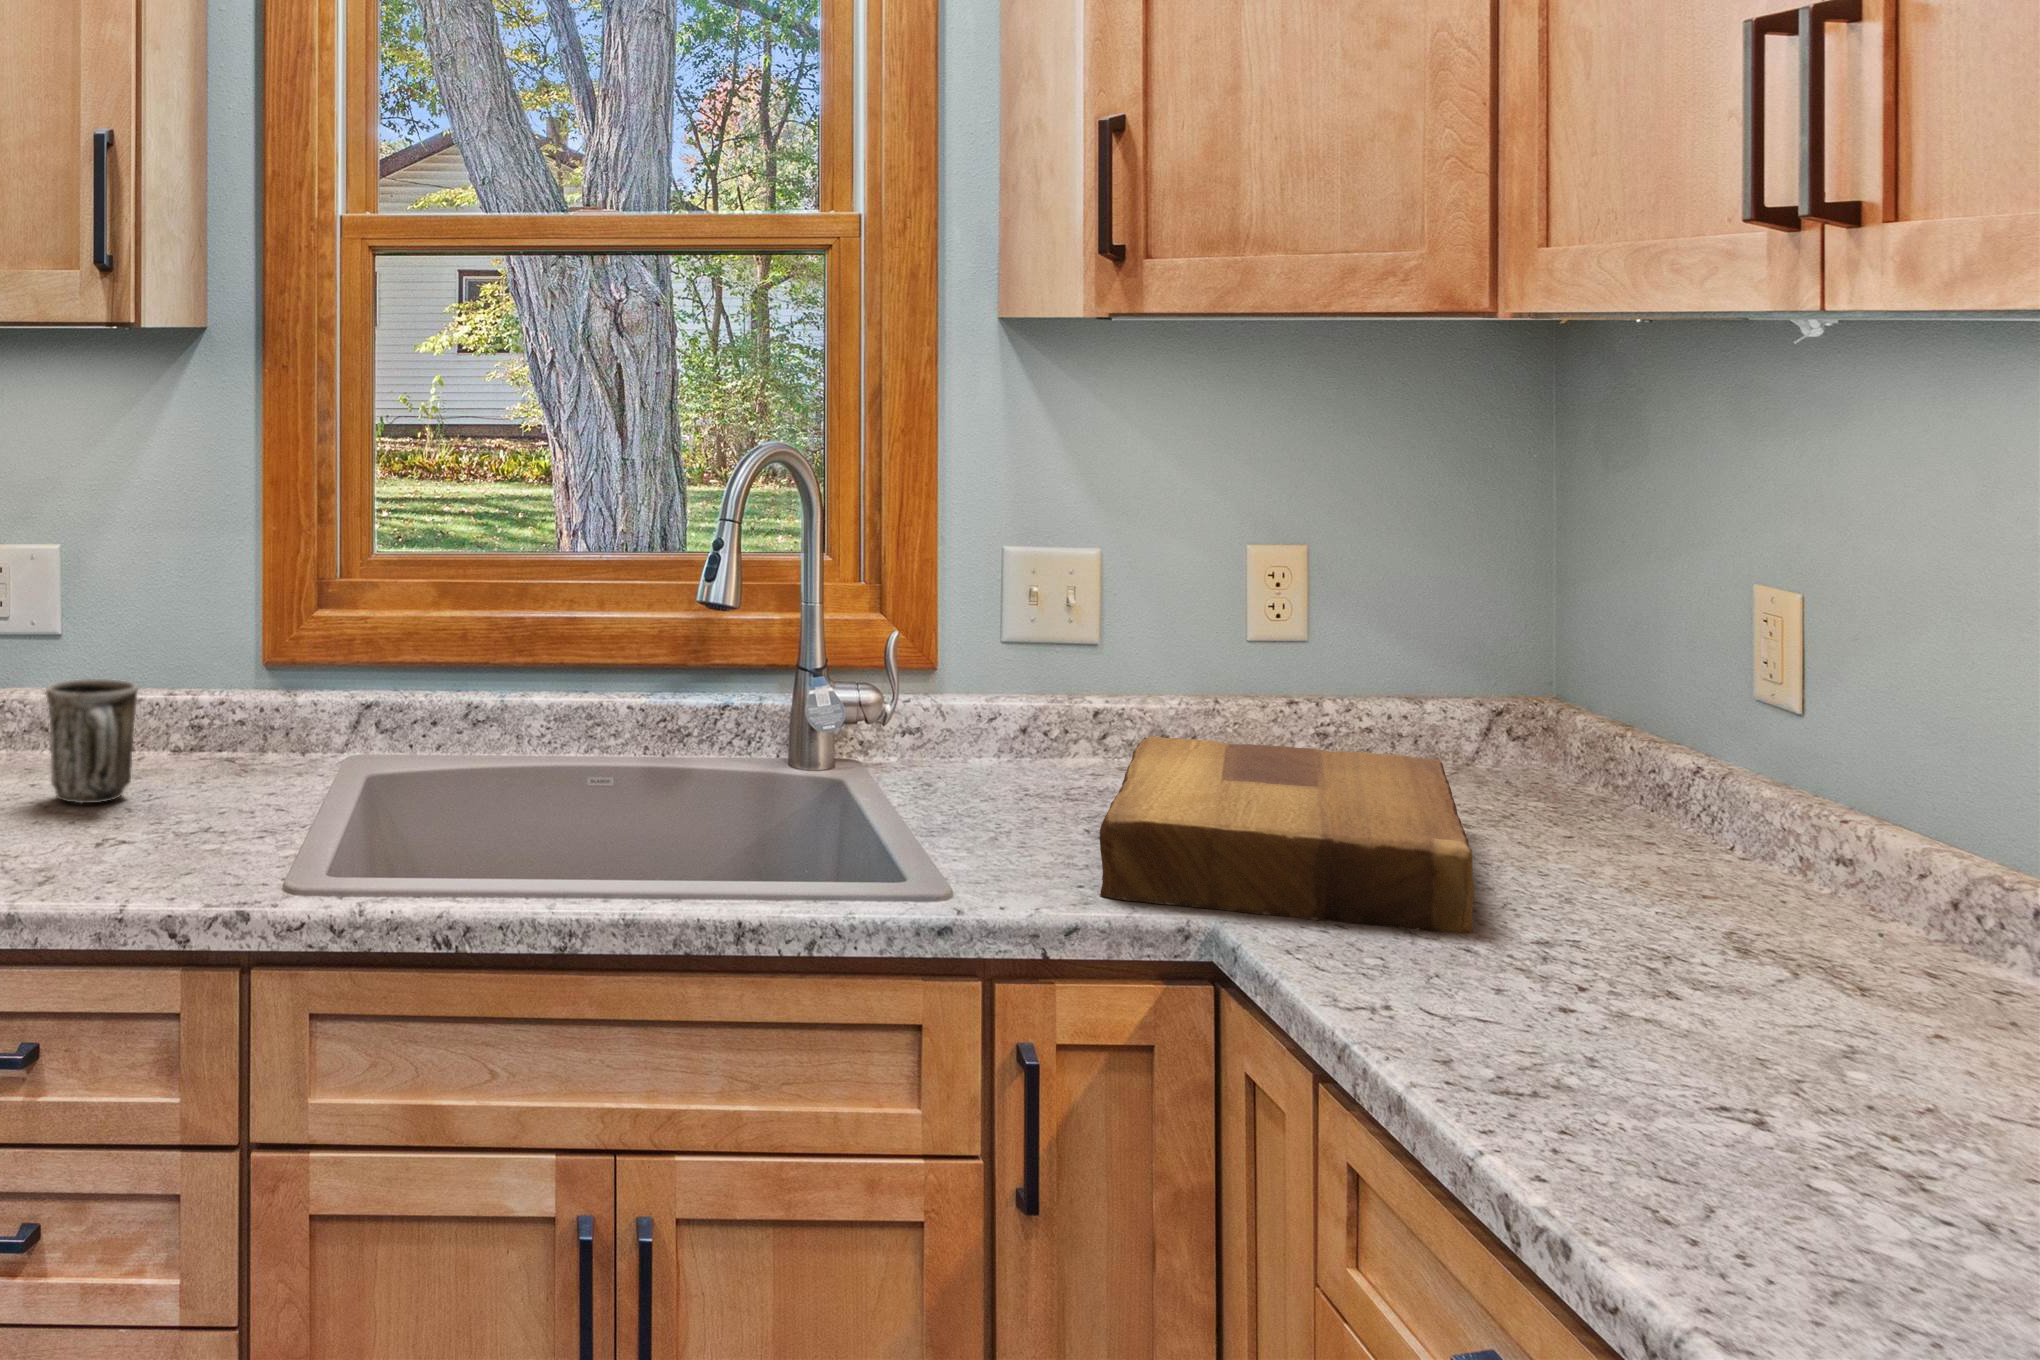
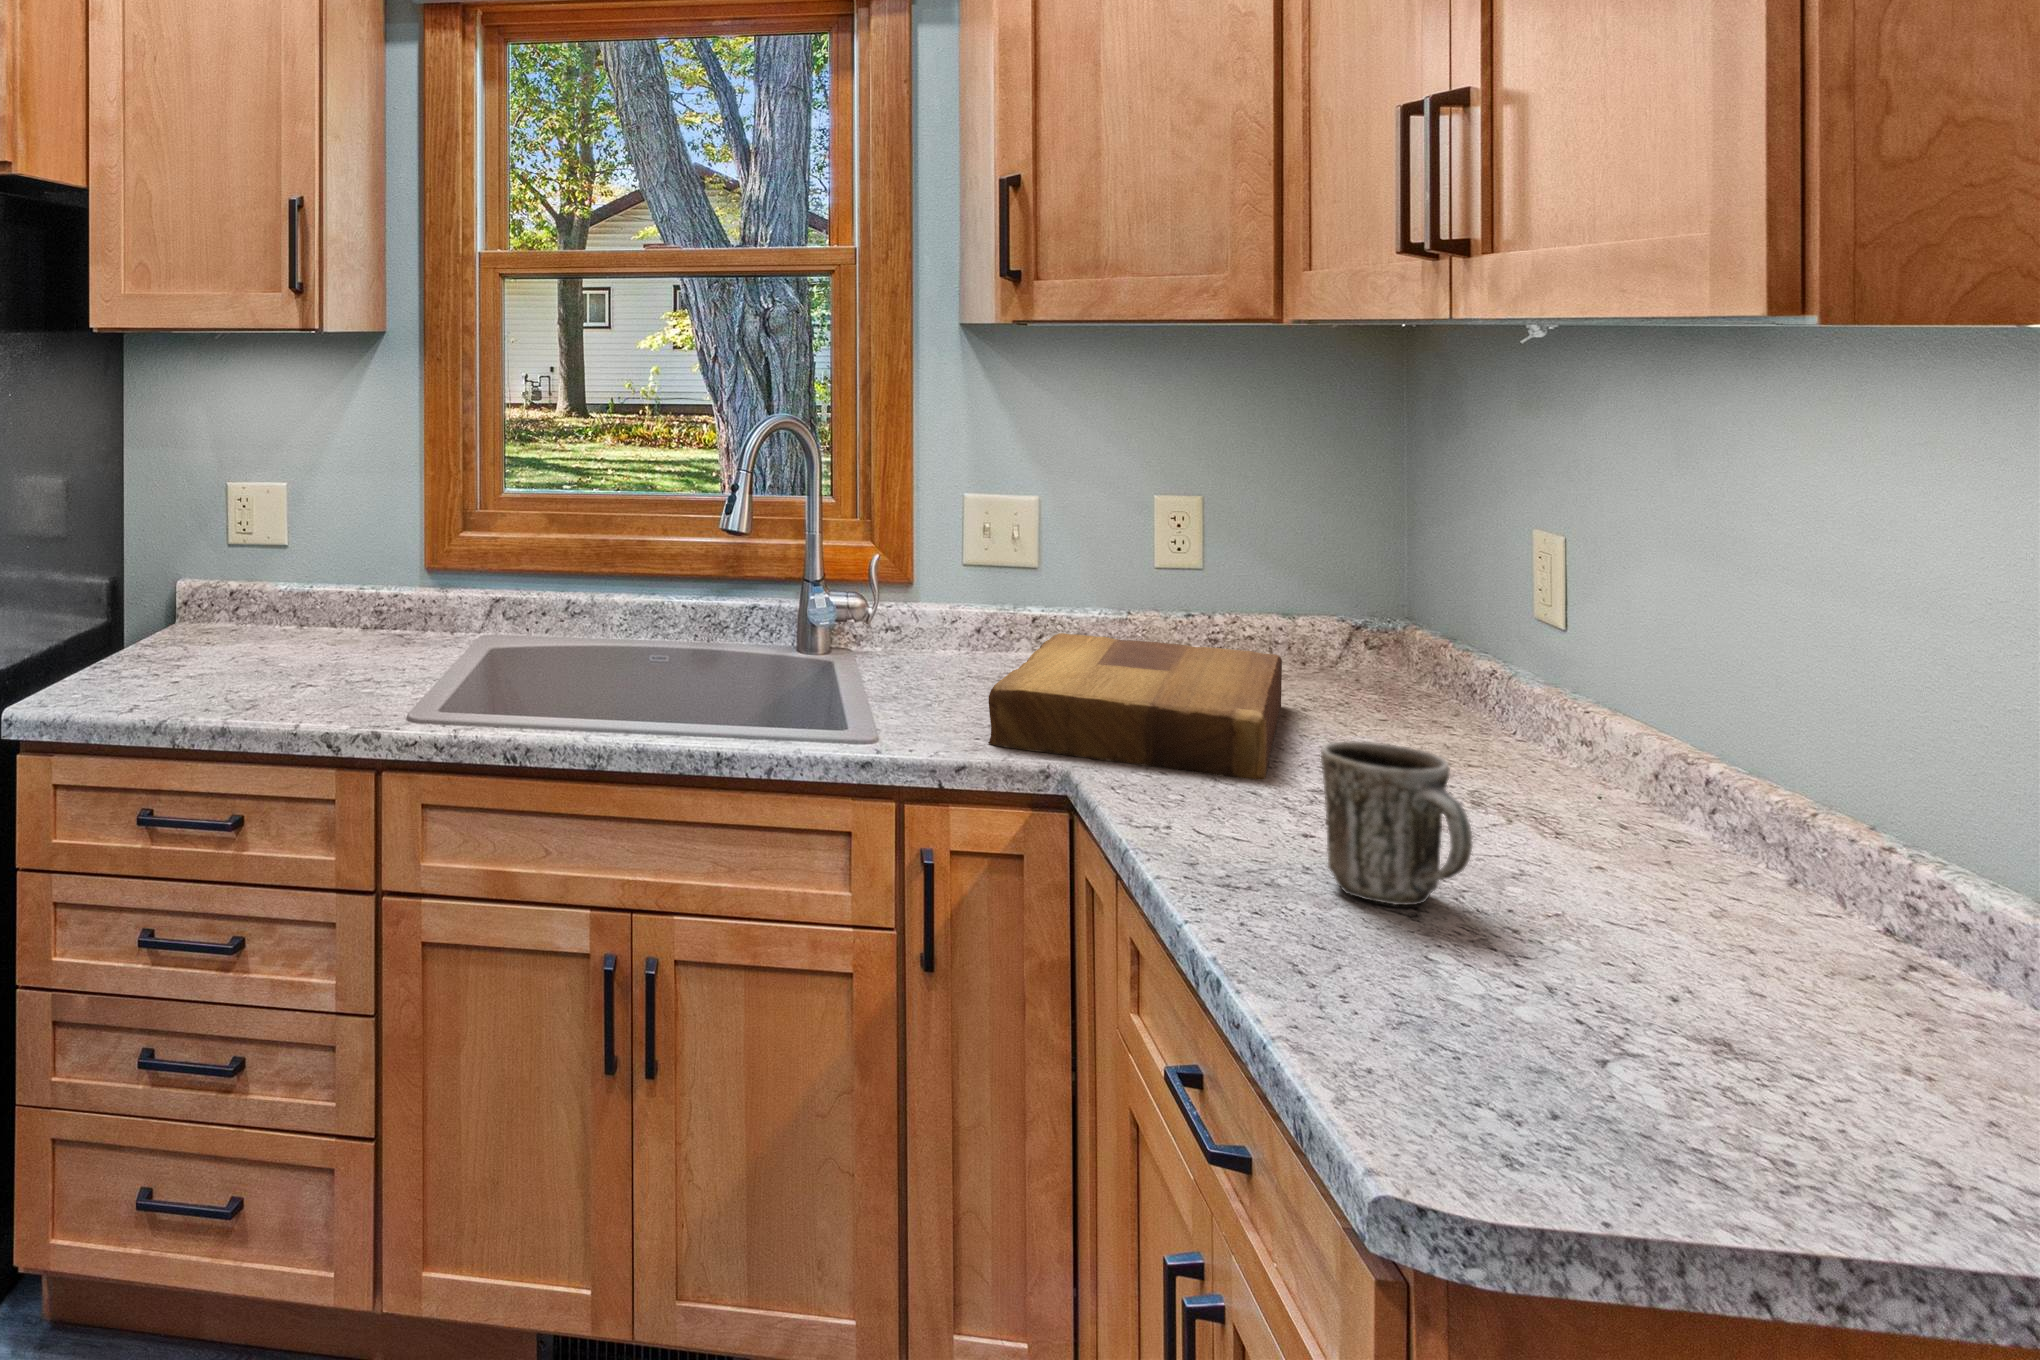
mug: present [46,679,138,803] -> present [1321,741,1472,905]

